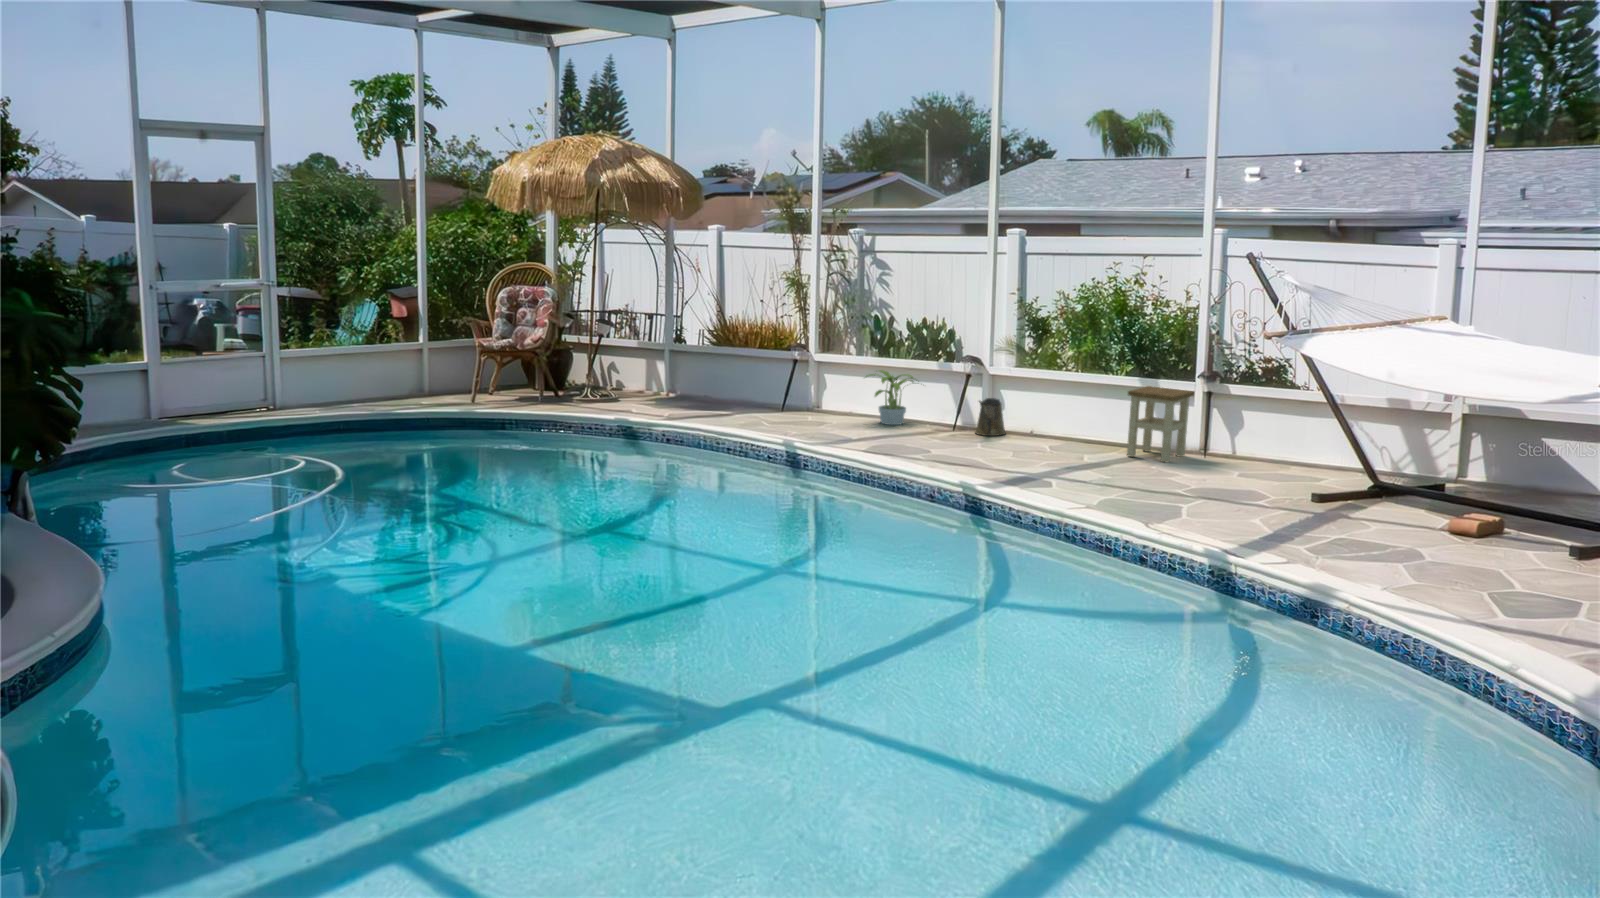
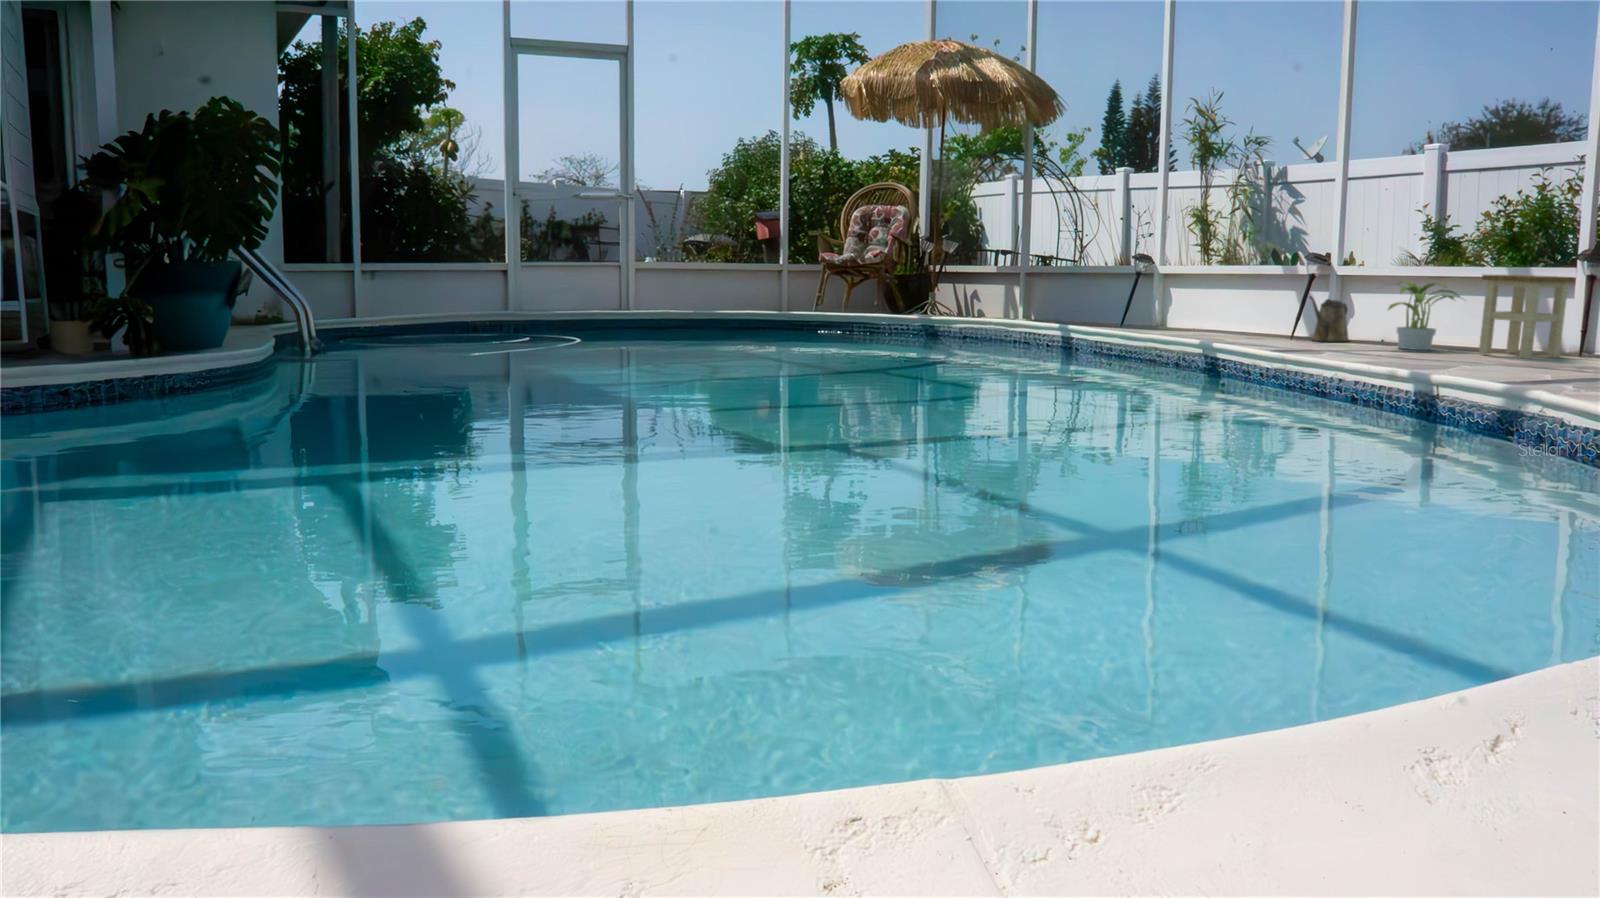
potted plant: present [866,370,917,425] -> present [1388,281,1460,350]

